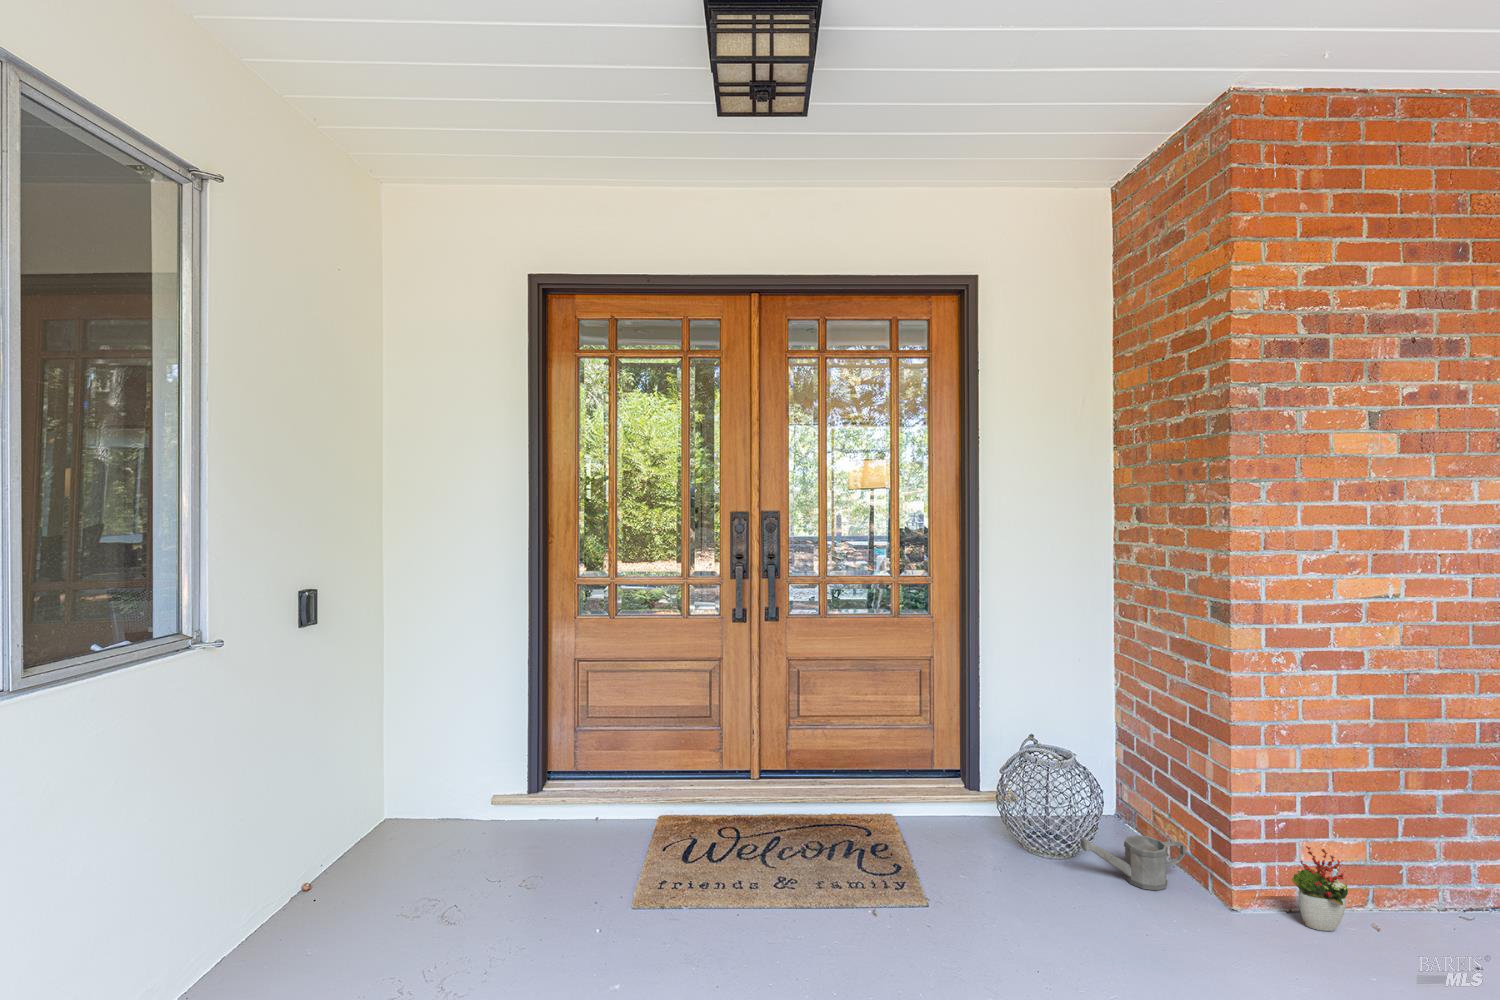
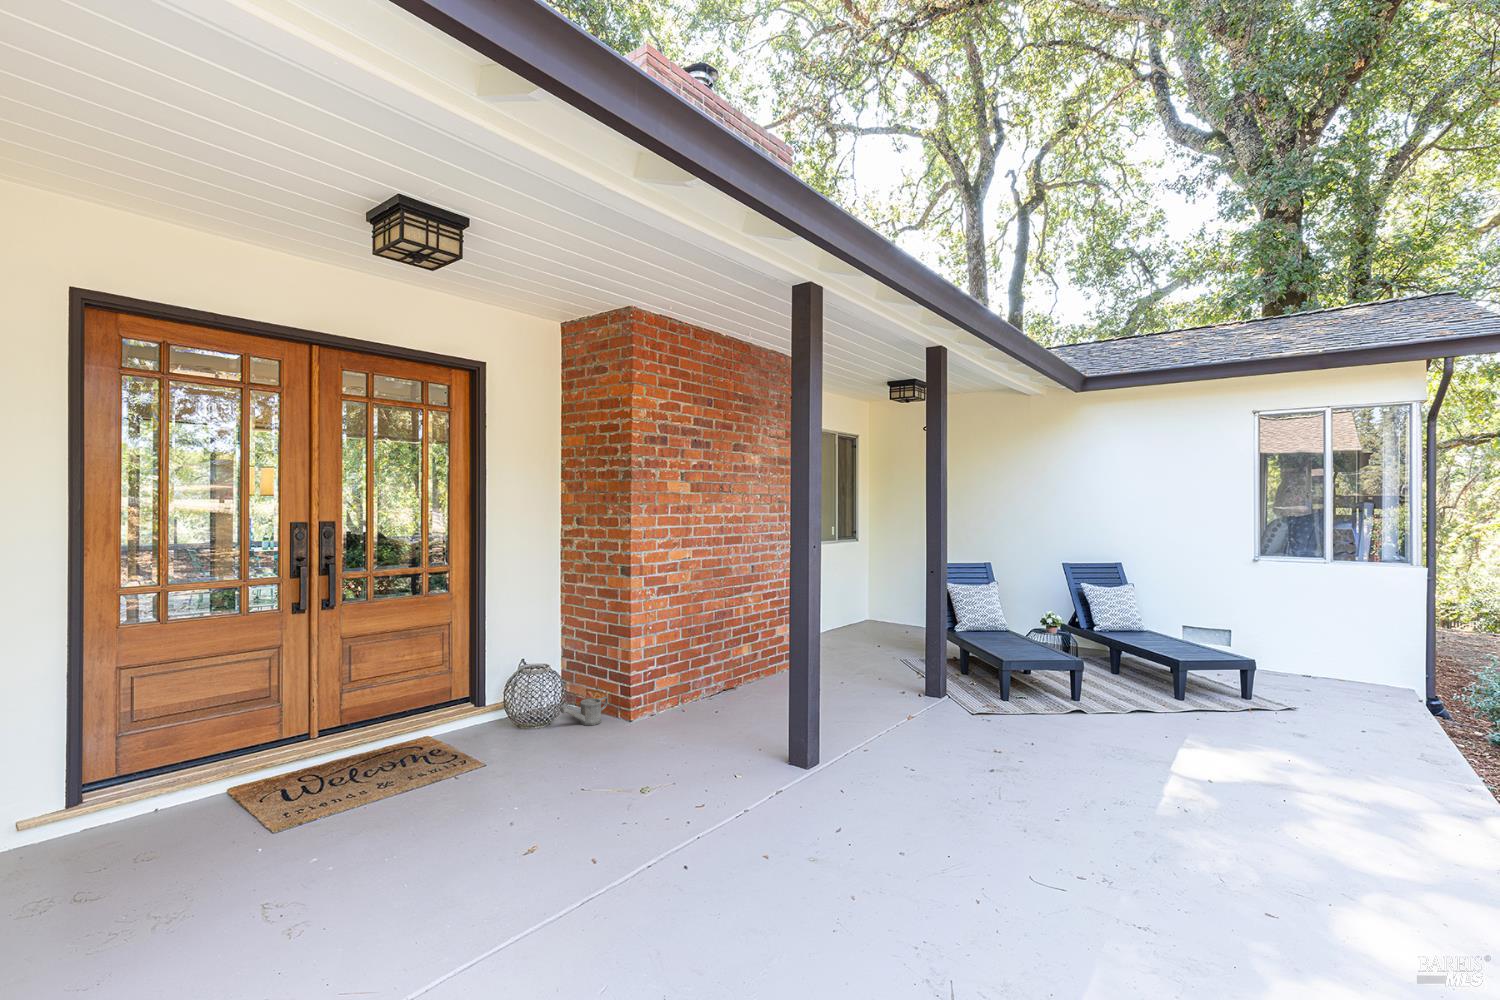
decorative plant: present [1292,846,1348,931] -> none [657,678,678,718]

